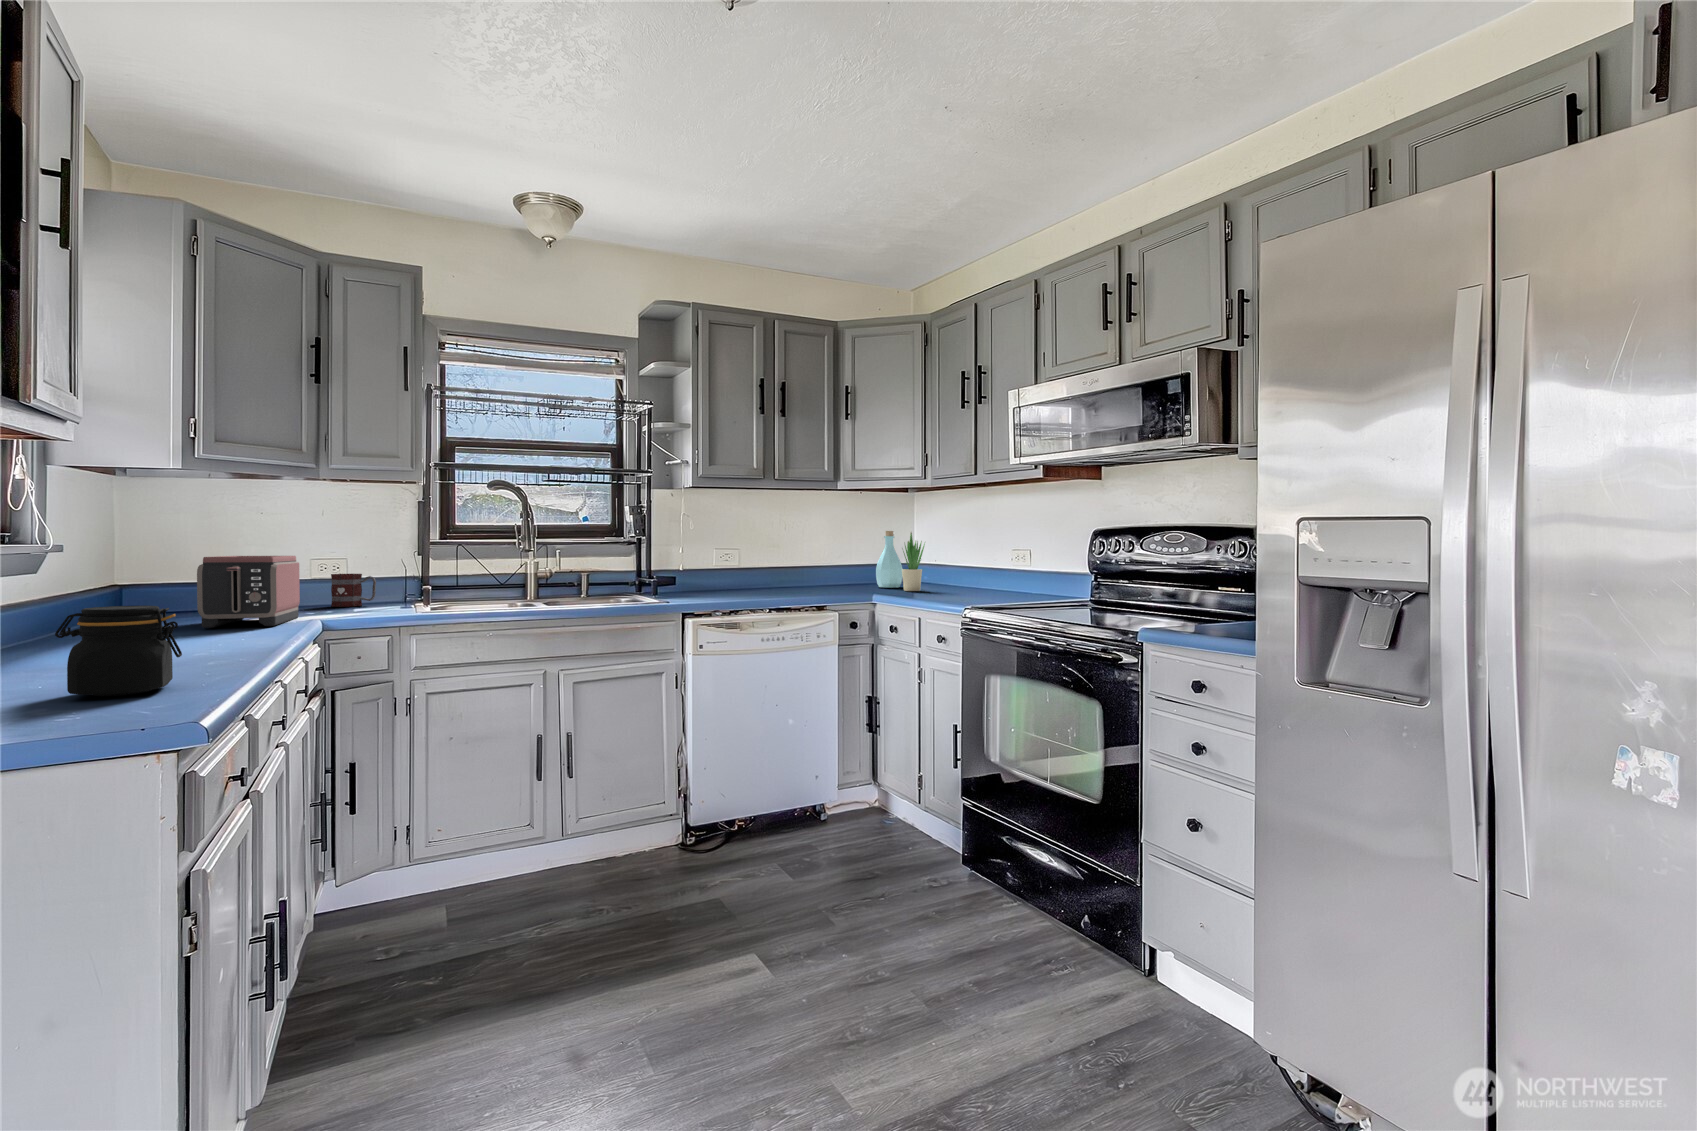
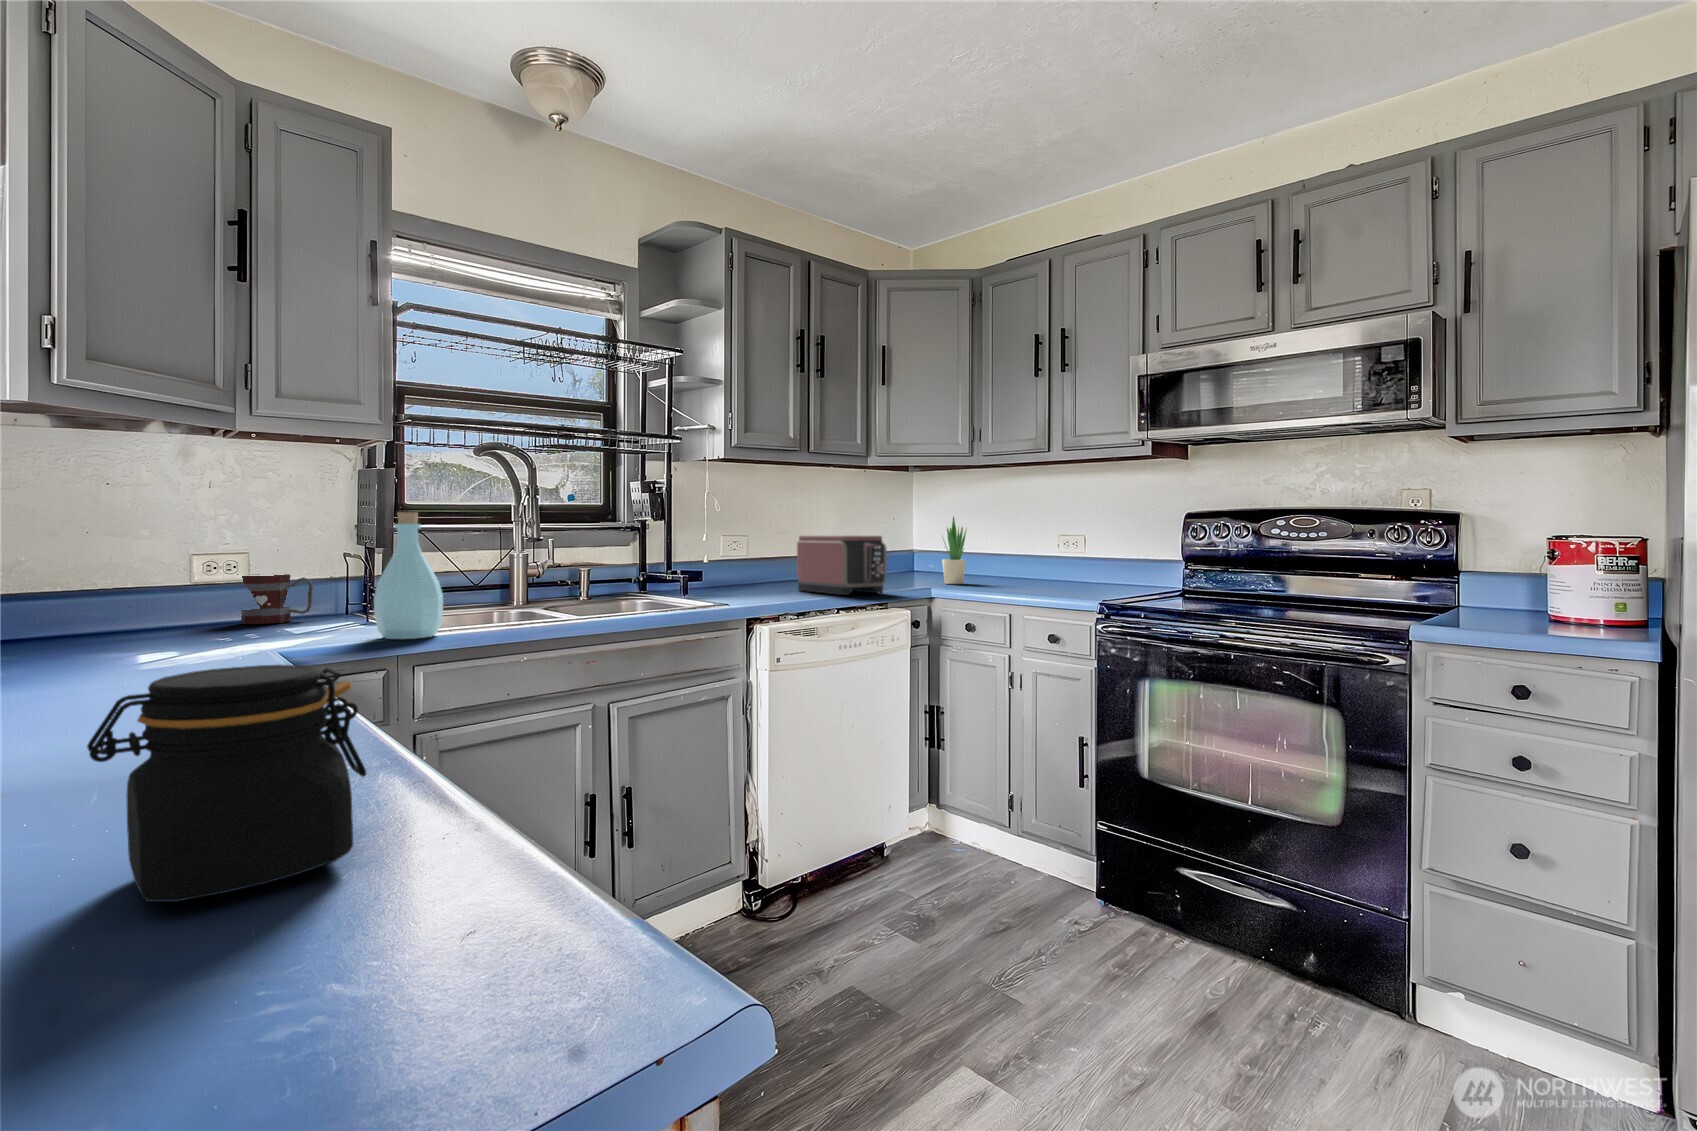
bottle: present [876,531,902,588] -> present [374,512,443,639]
toaster: present [197,556,300,628] -> present [797,536,887,595]

